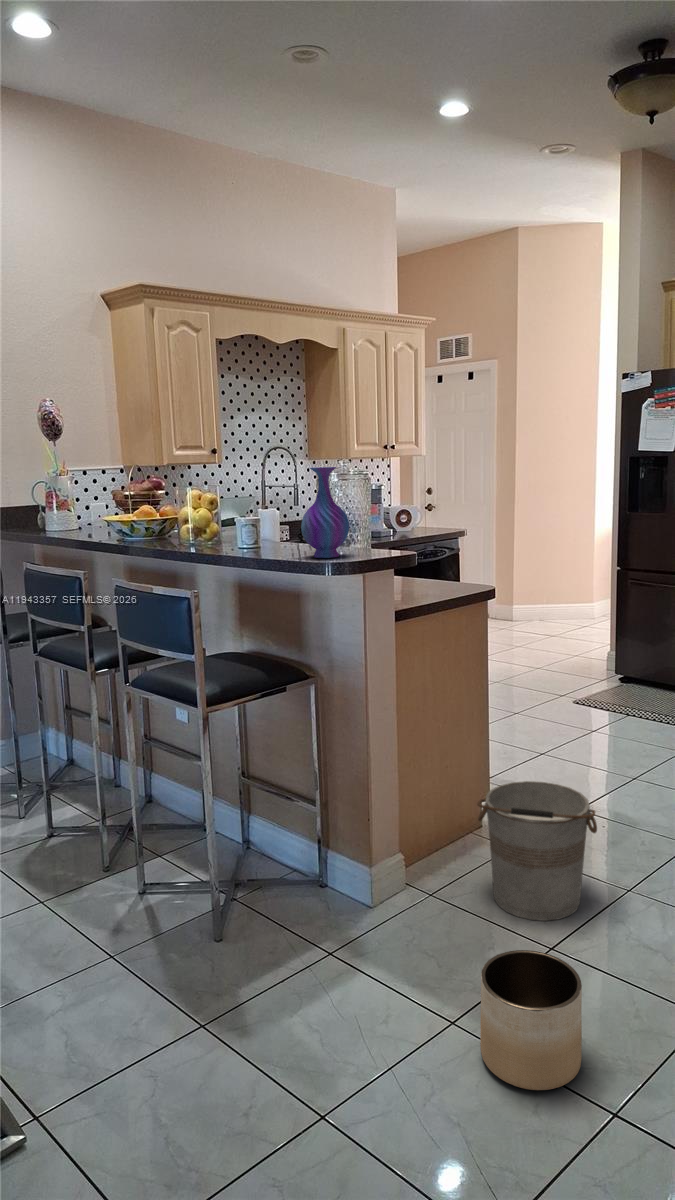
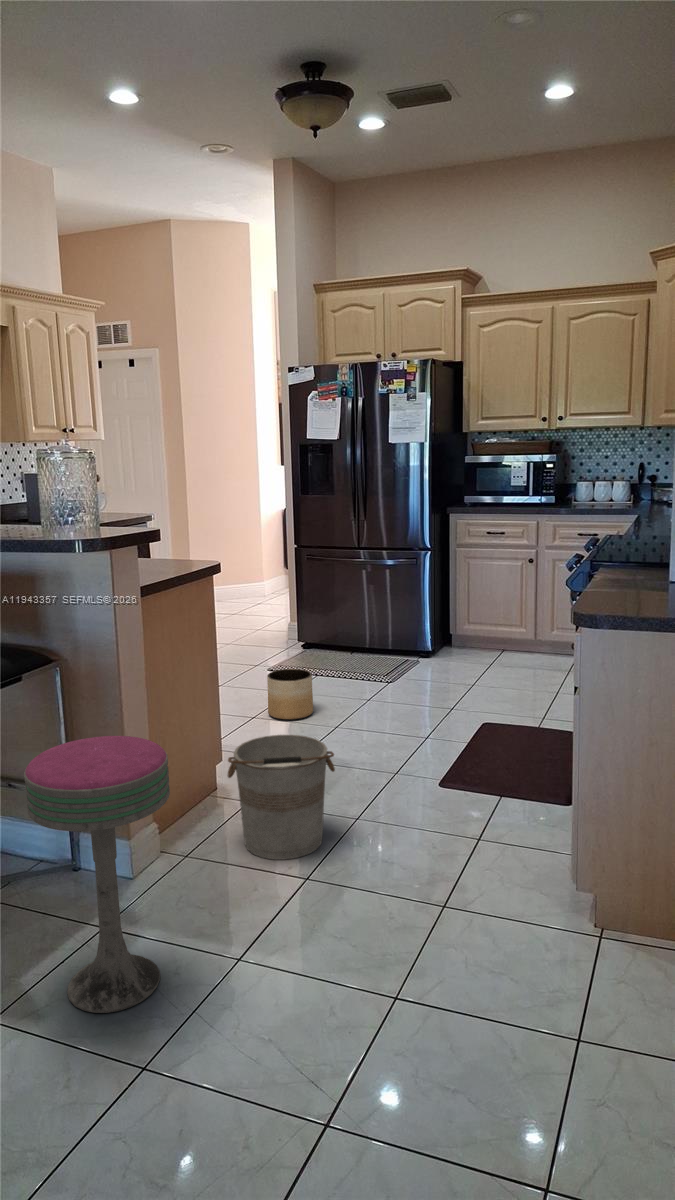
vase: present [301,467,349,558] -> none [42,437,93,530]
bar stool: none [245,766,382,1045] -> present [24,736,170,1013]
planter: present [480,950,582,1090] -> present [267,669,313,720]

